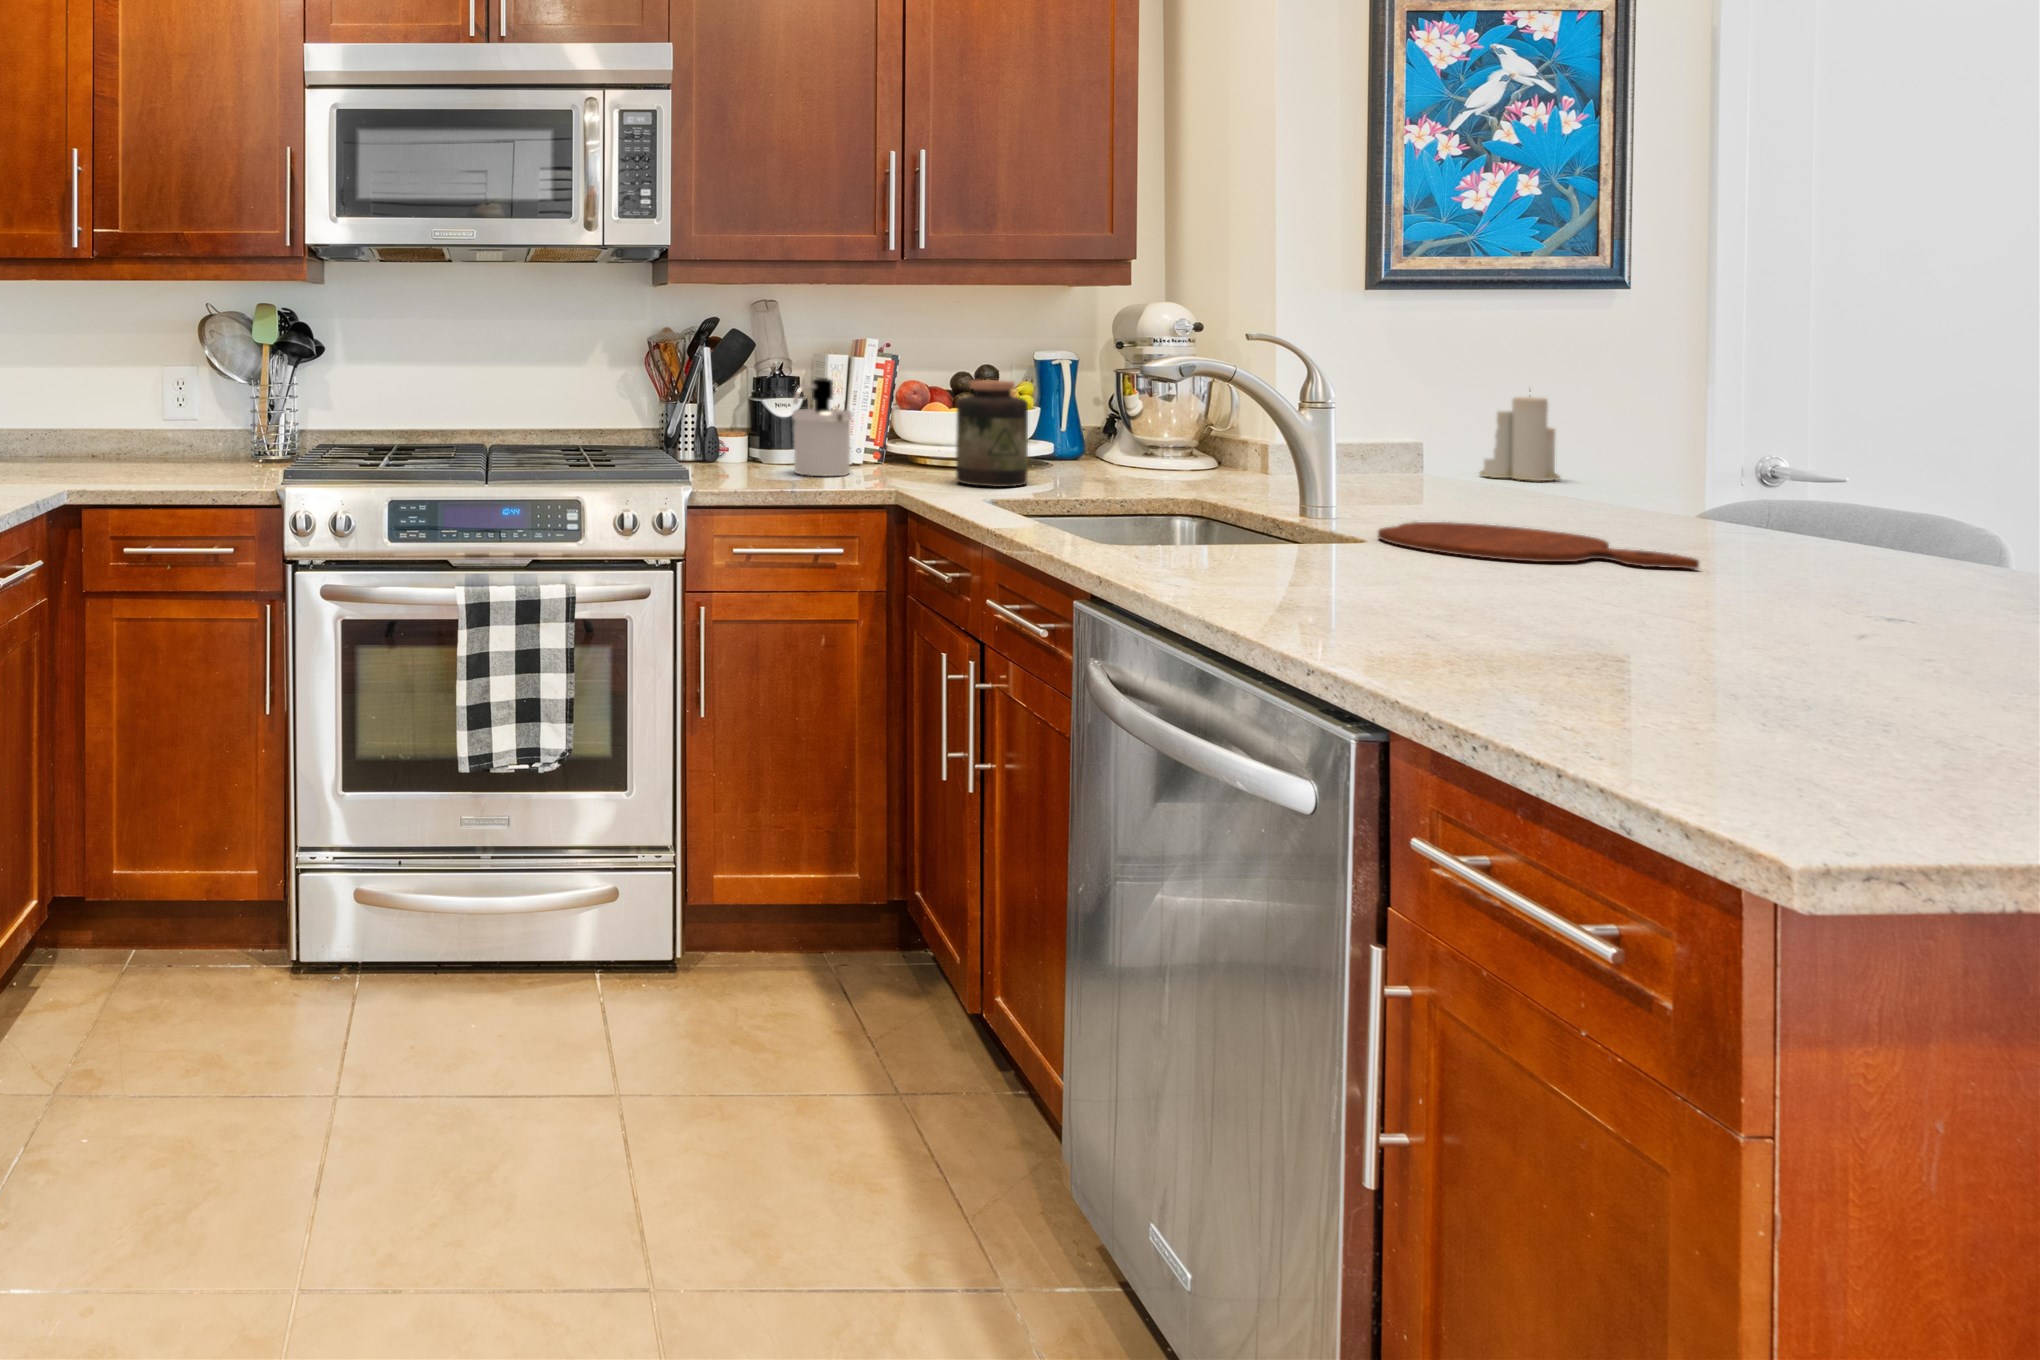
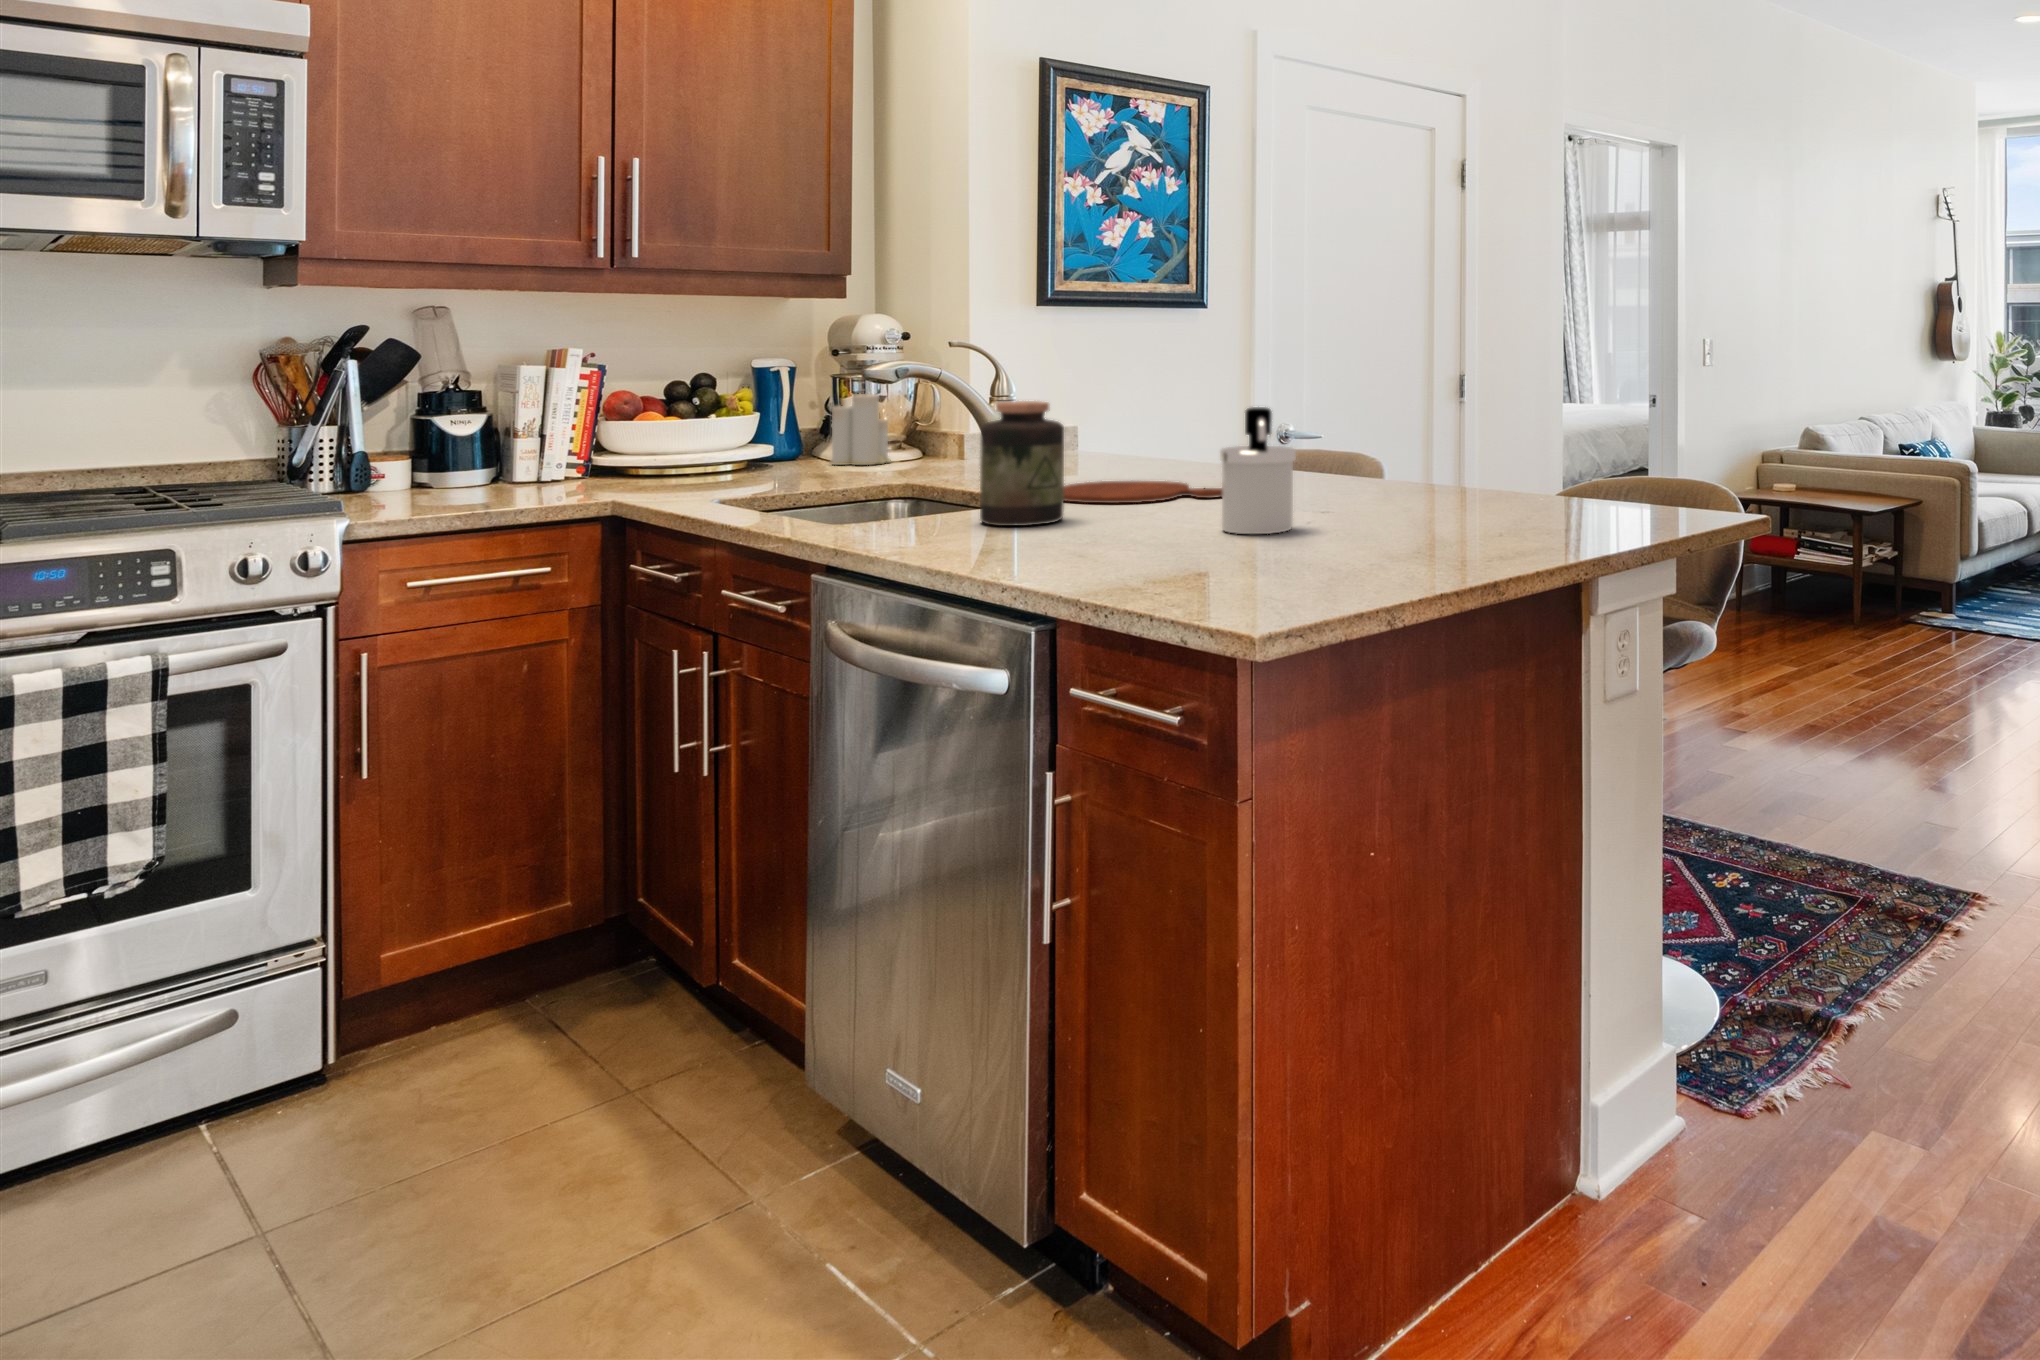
soap dispenser: present [792,378,852,476] -> present [1220,407,1296,534]
jar: present [956,380,1028,487] -> present [980,401,1064,526]
candle: present [1480,396,1560,481] -> present [830,394,890,465]

